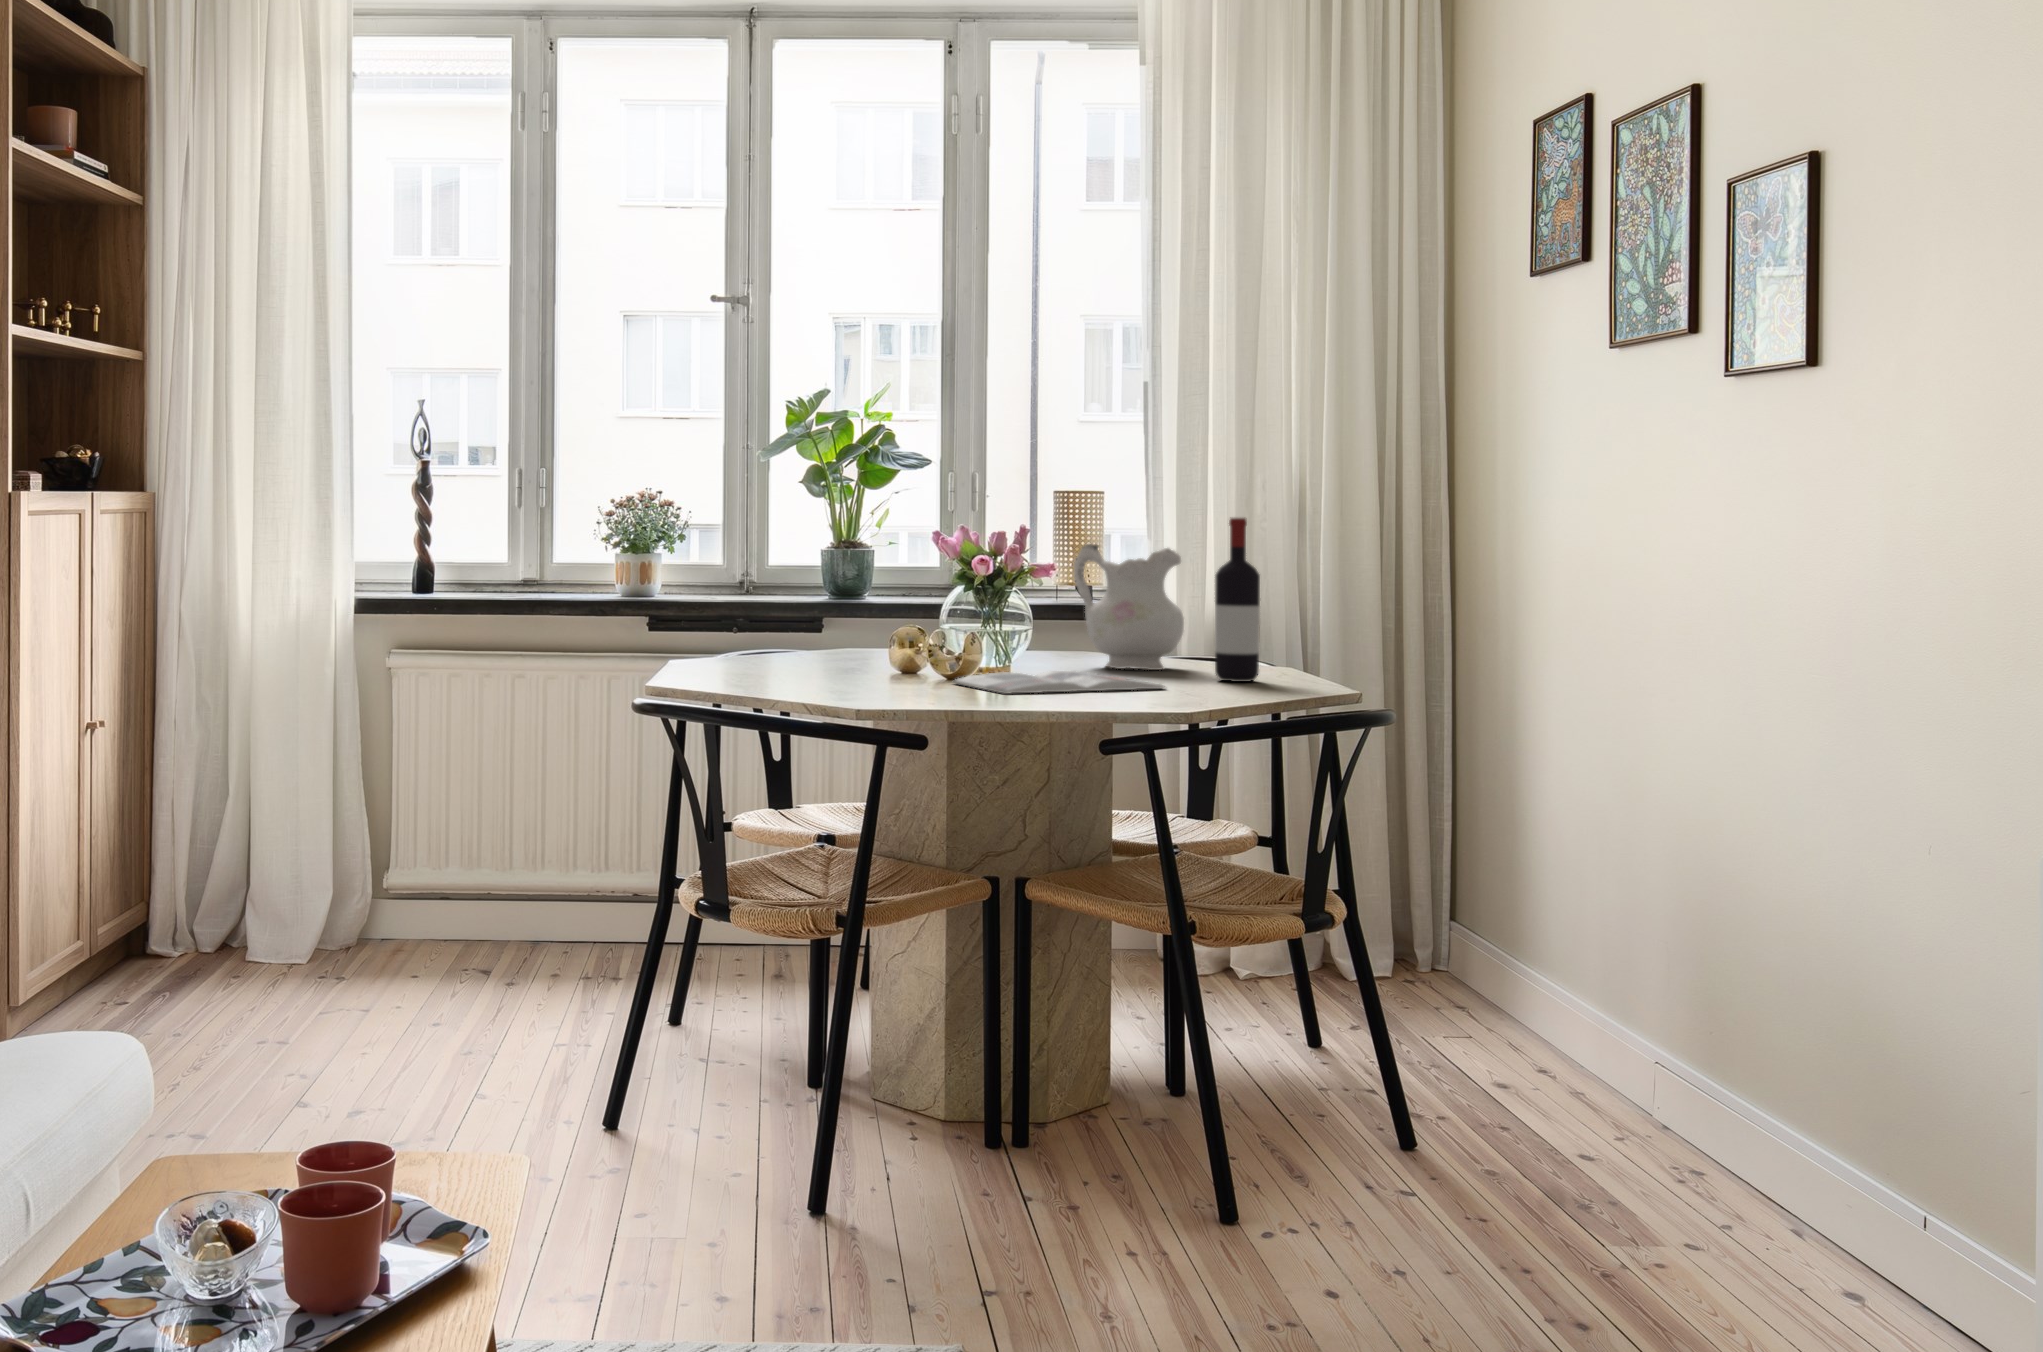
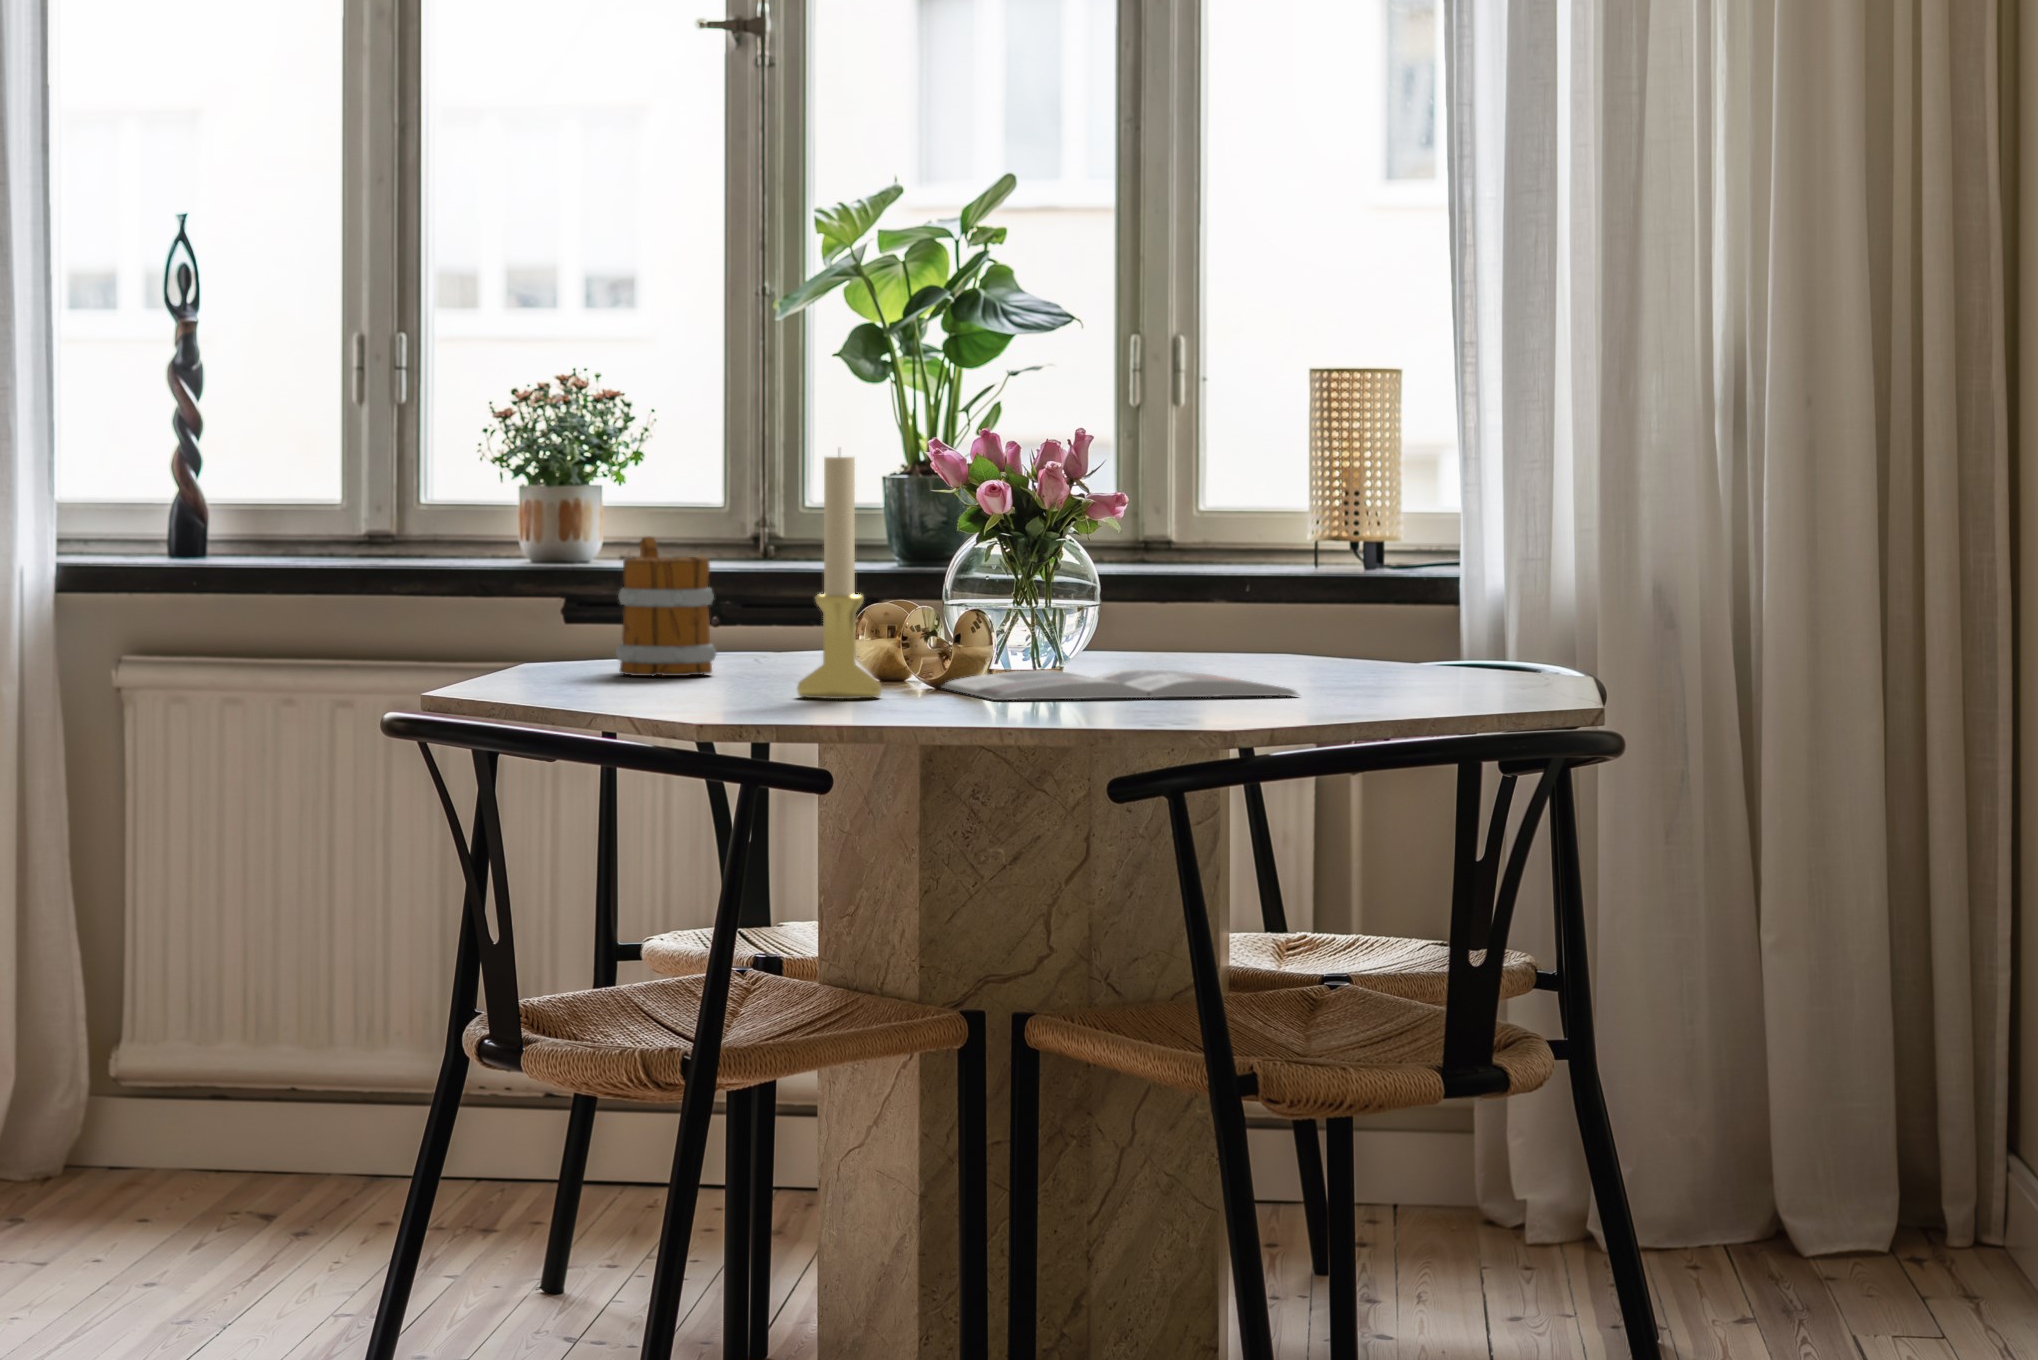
wine bottle: present [1215,518,1260,682] -> none [1421,400,1499,688]
candle holder: none [883,544,934,693] -> present [797,456,882,699]
ceramic pitcher: present [1074,544,1184,670] -> none [1226,451,1415,674]
mug: none [740,591,800,674] -> present [616,537,716,676]

